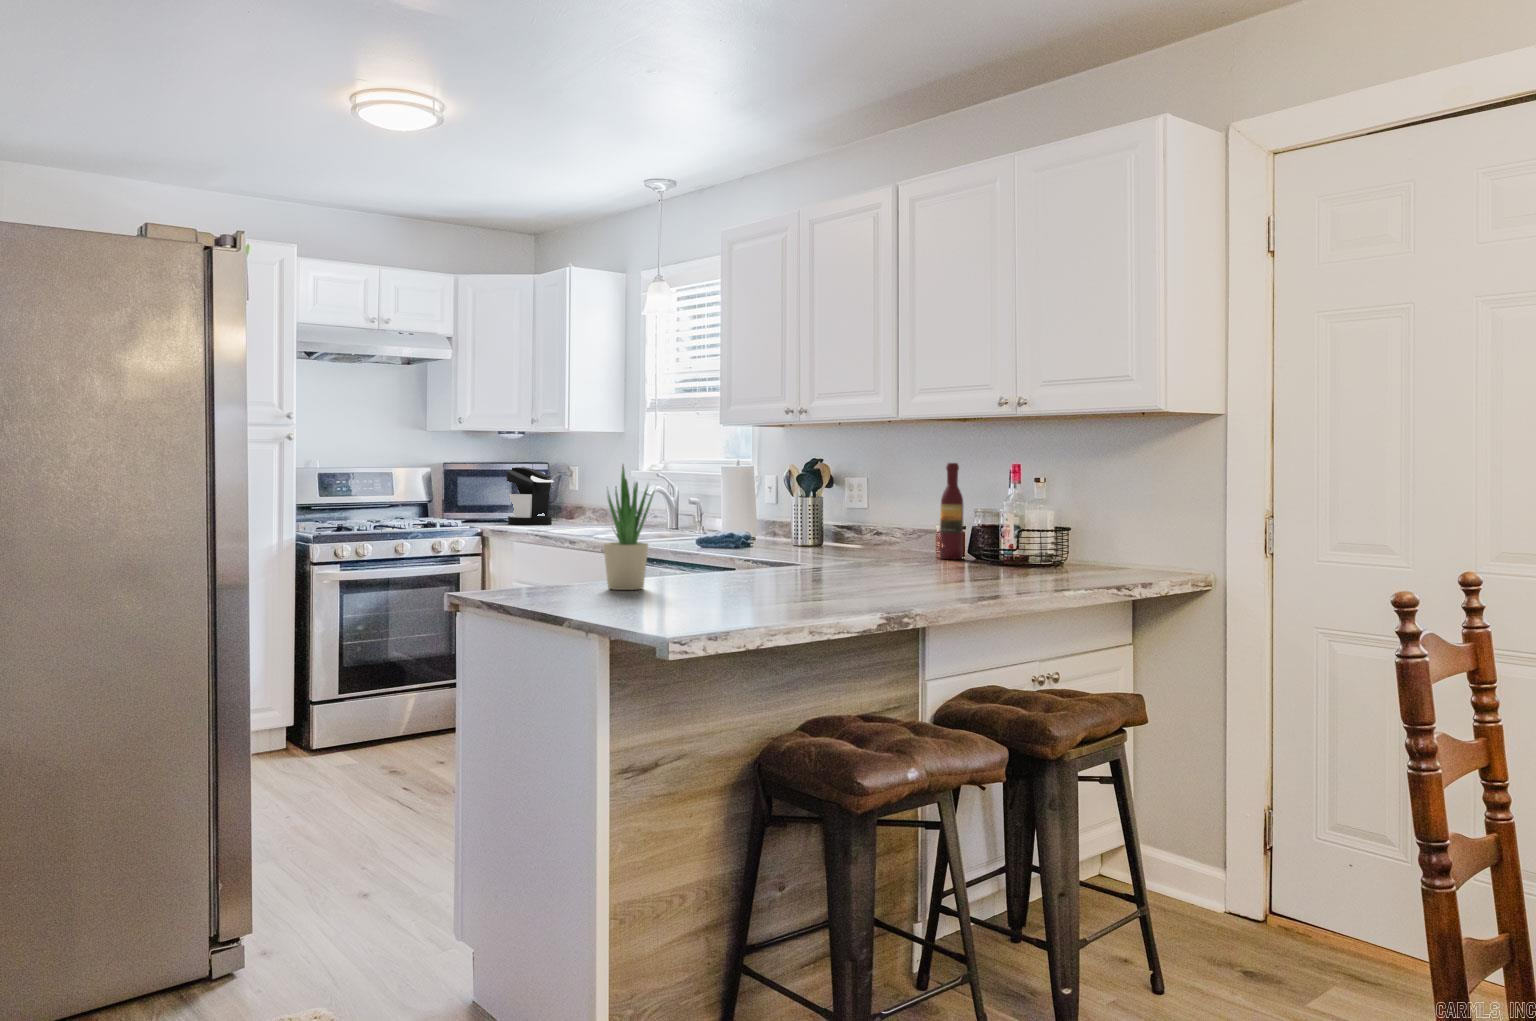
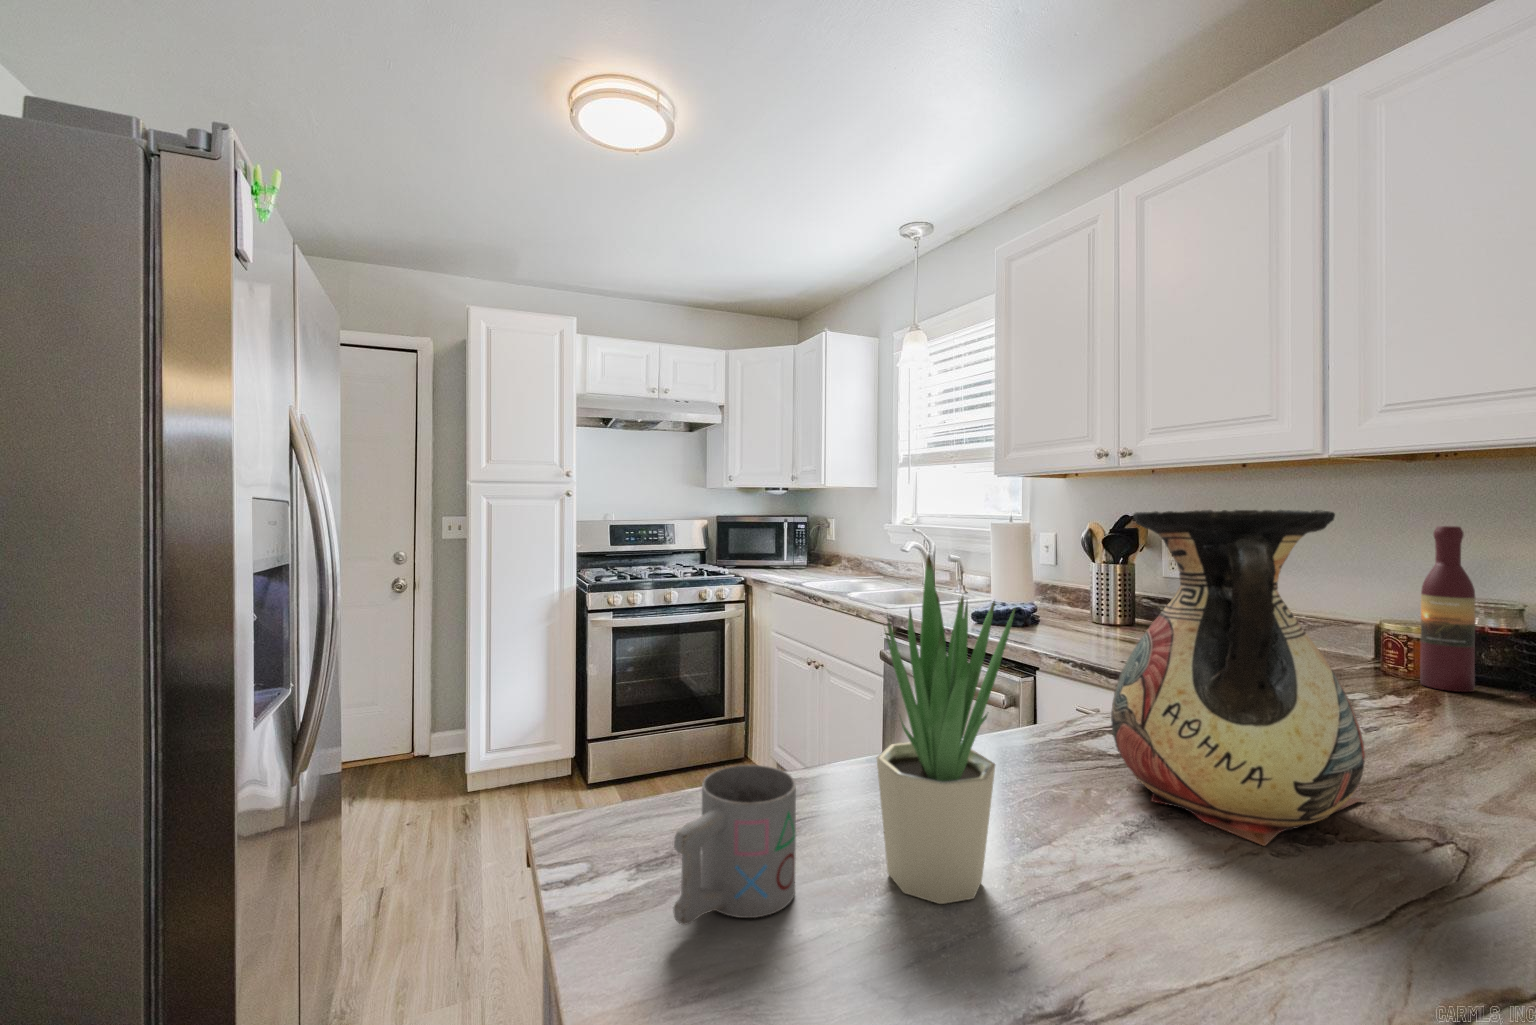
vase: none [717,449,821,583] -> present [1111,510,1365,846]
coffee maker: present [507,467,554,525] -> none [771,520,813,573]
mug: none [531,549,573,592] -> present [673,765,796,925]

